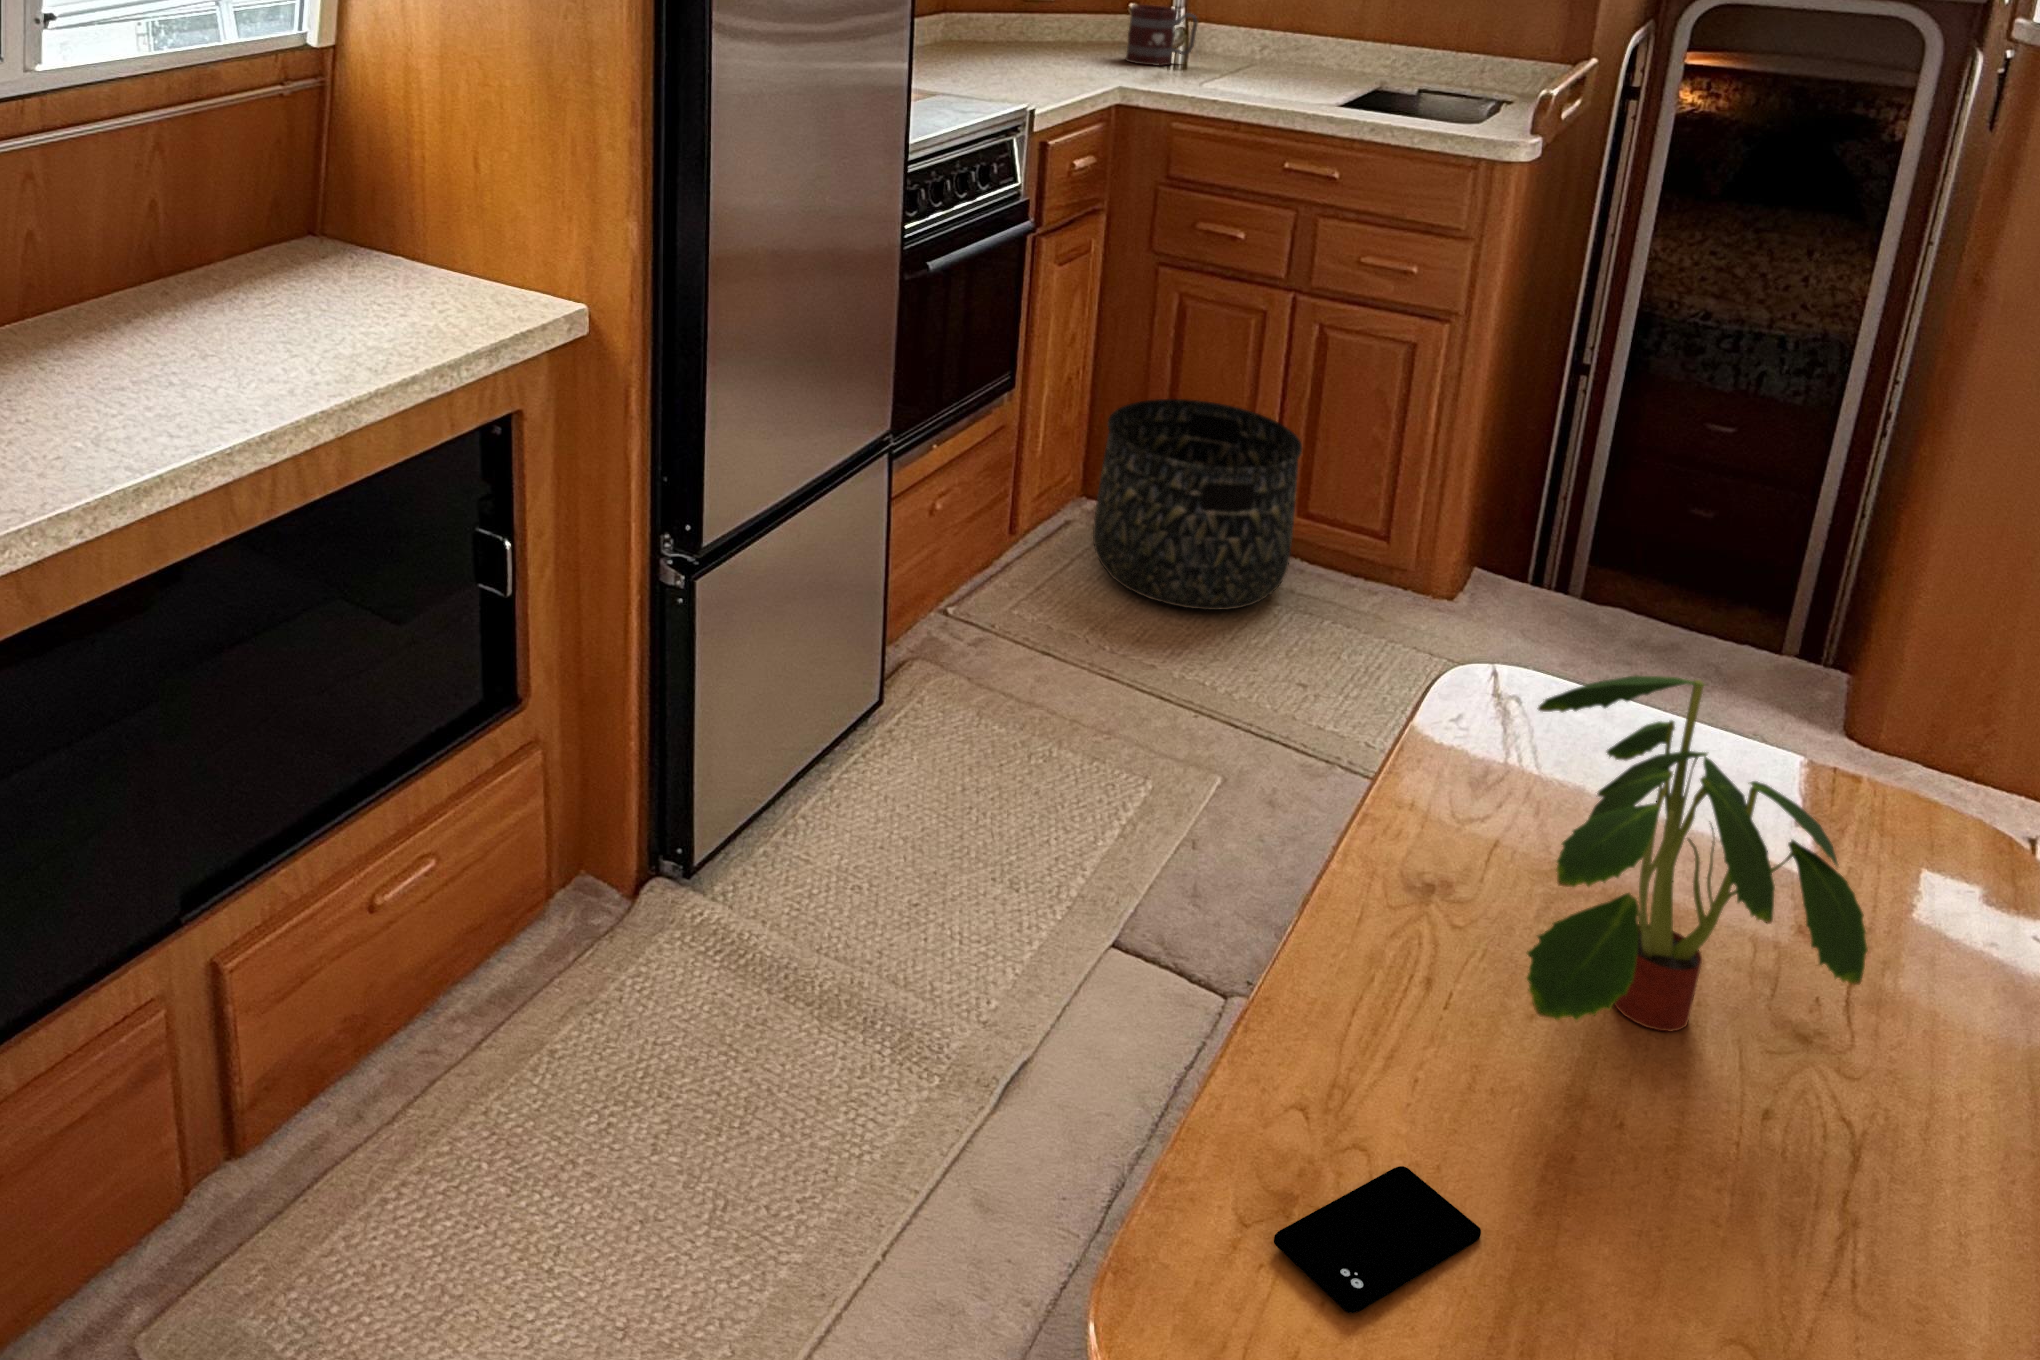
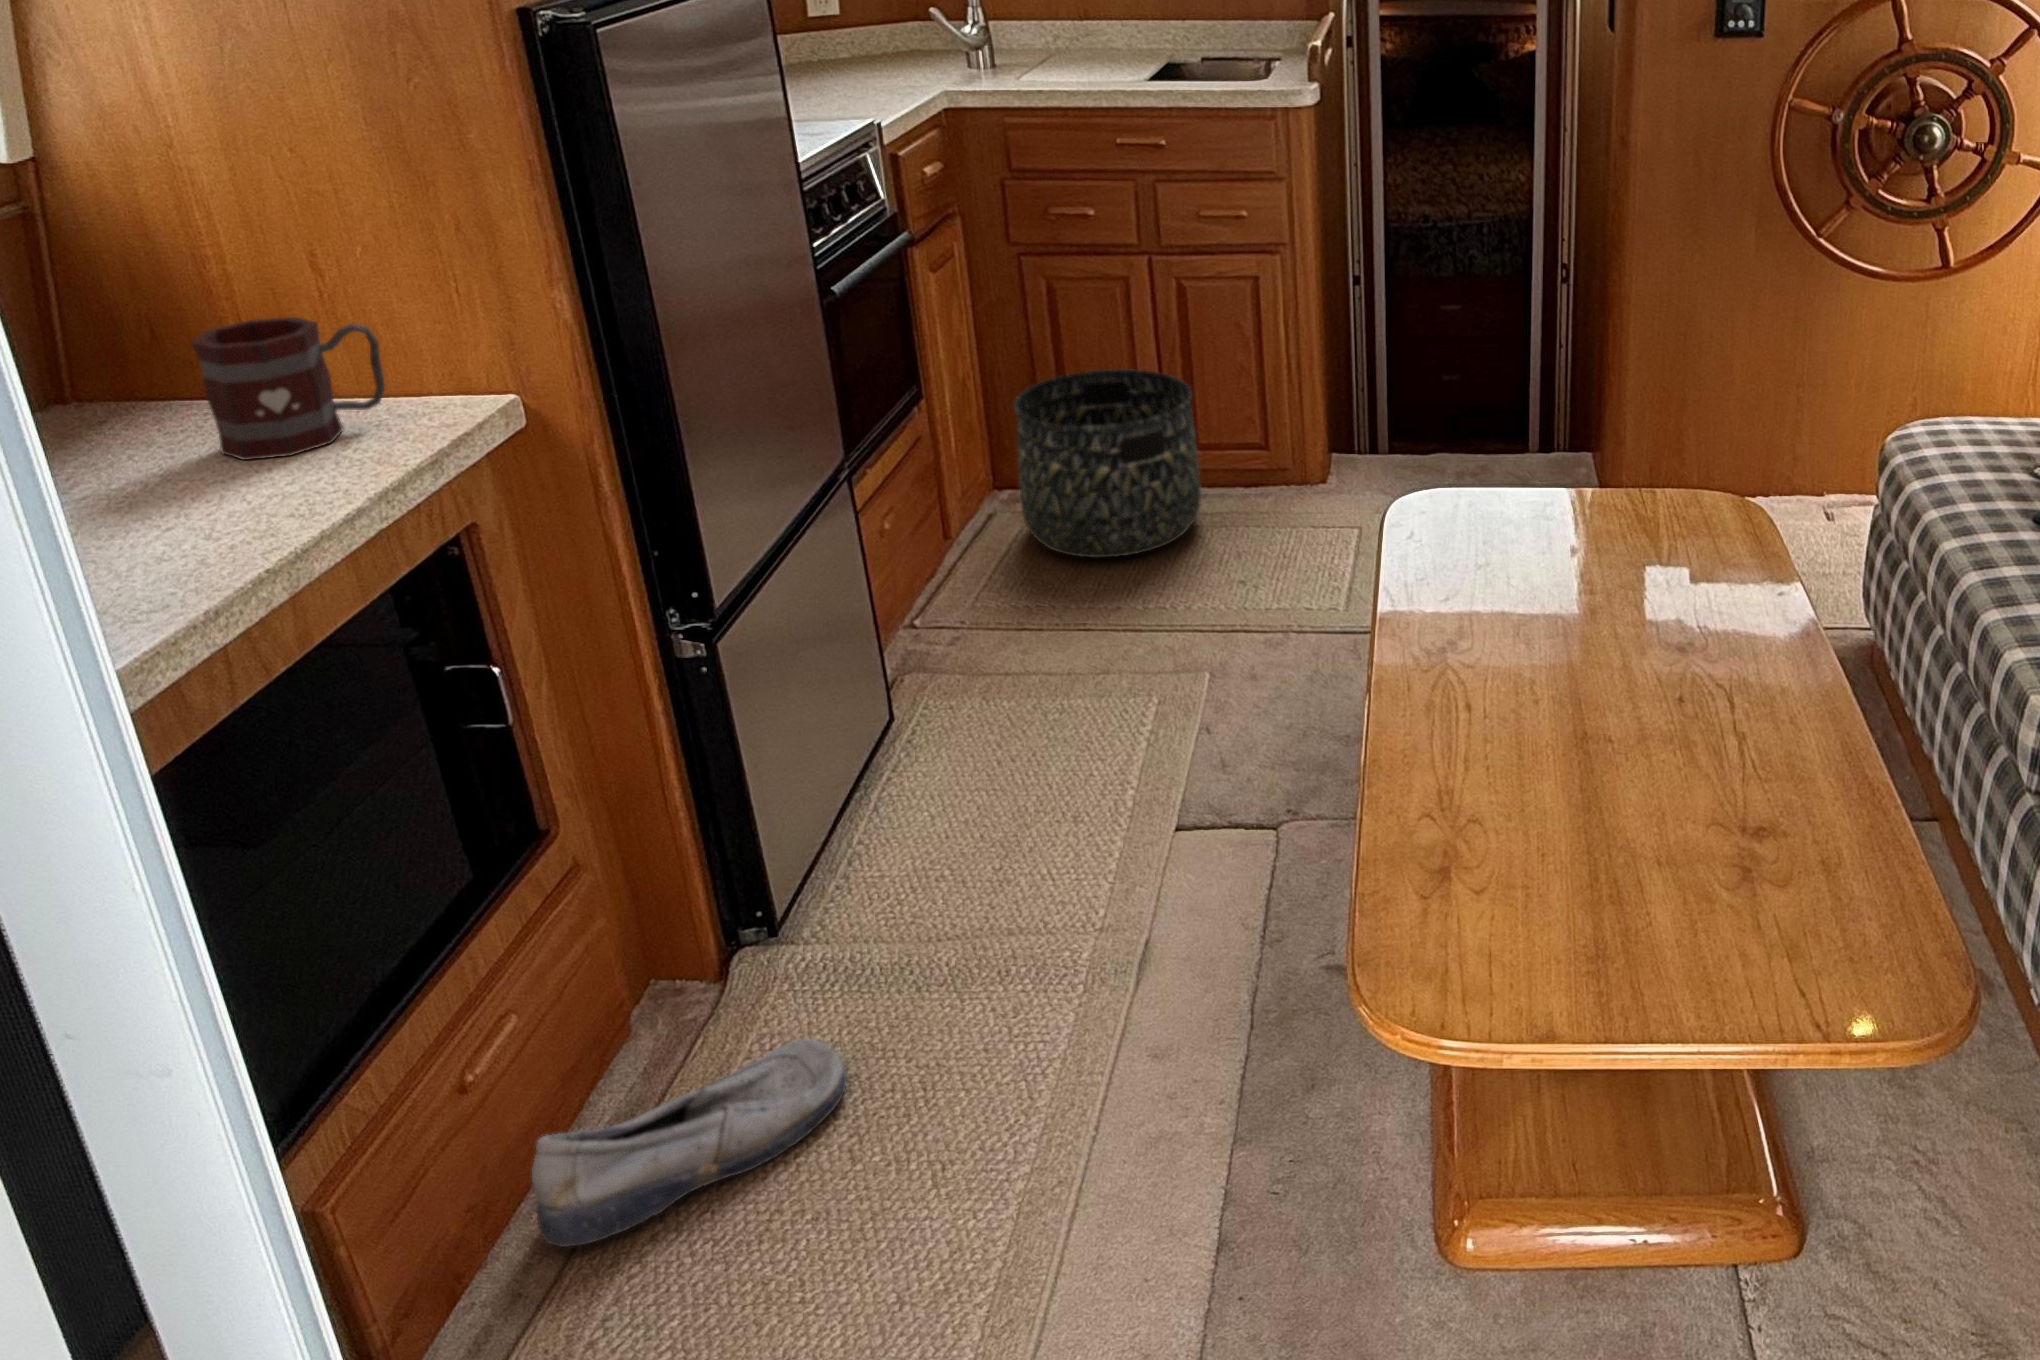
mug: present [1126,5,1198,66] -> present [191,317,385,460]
plant: present [1526,676,1868,1031] -> none [1486,450,1745,742]
shoe: none [397,987,693,1109] -> present [532,1039,847,1247]
smartphone: present [1274,1166,1481,1313] -> none [1456,858,1581,963]

